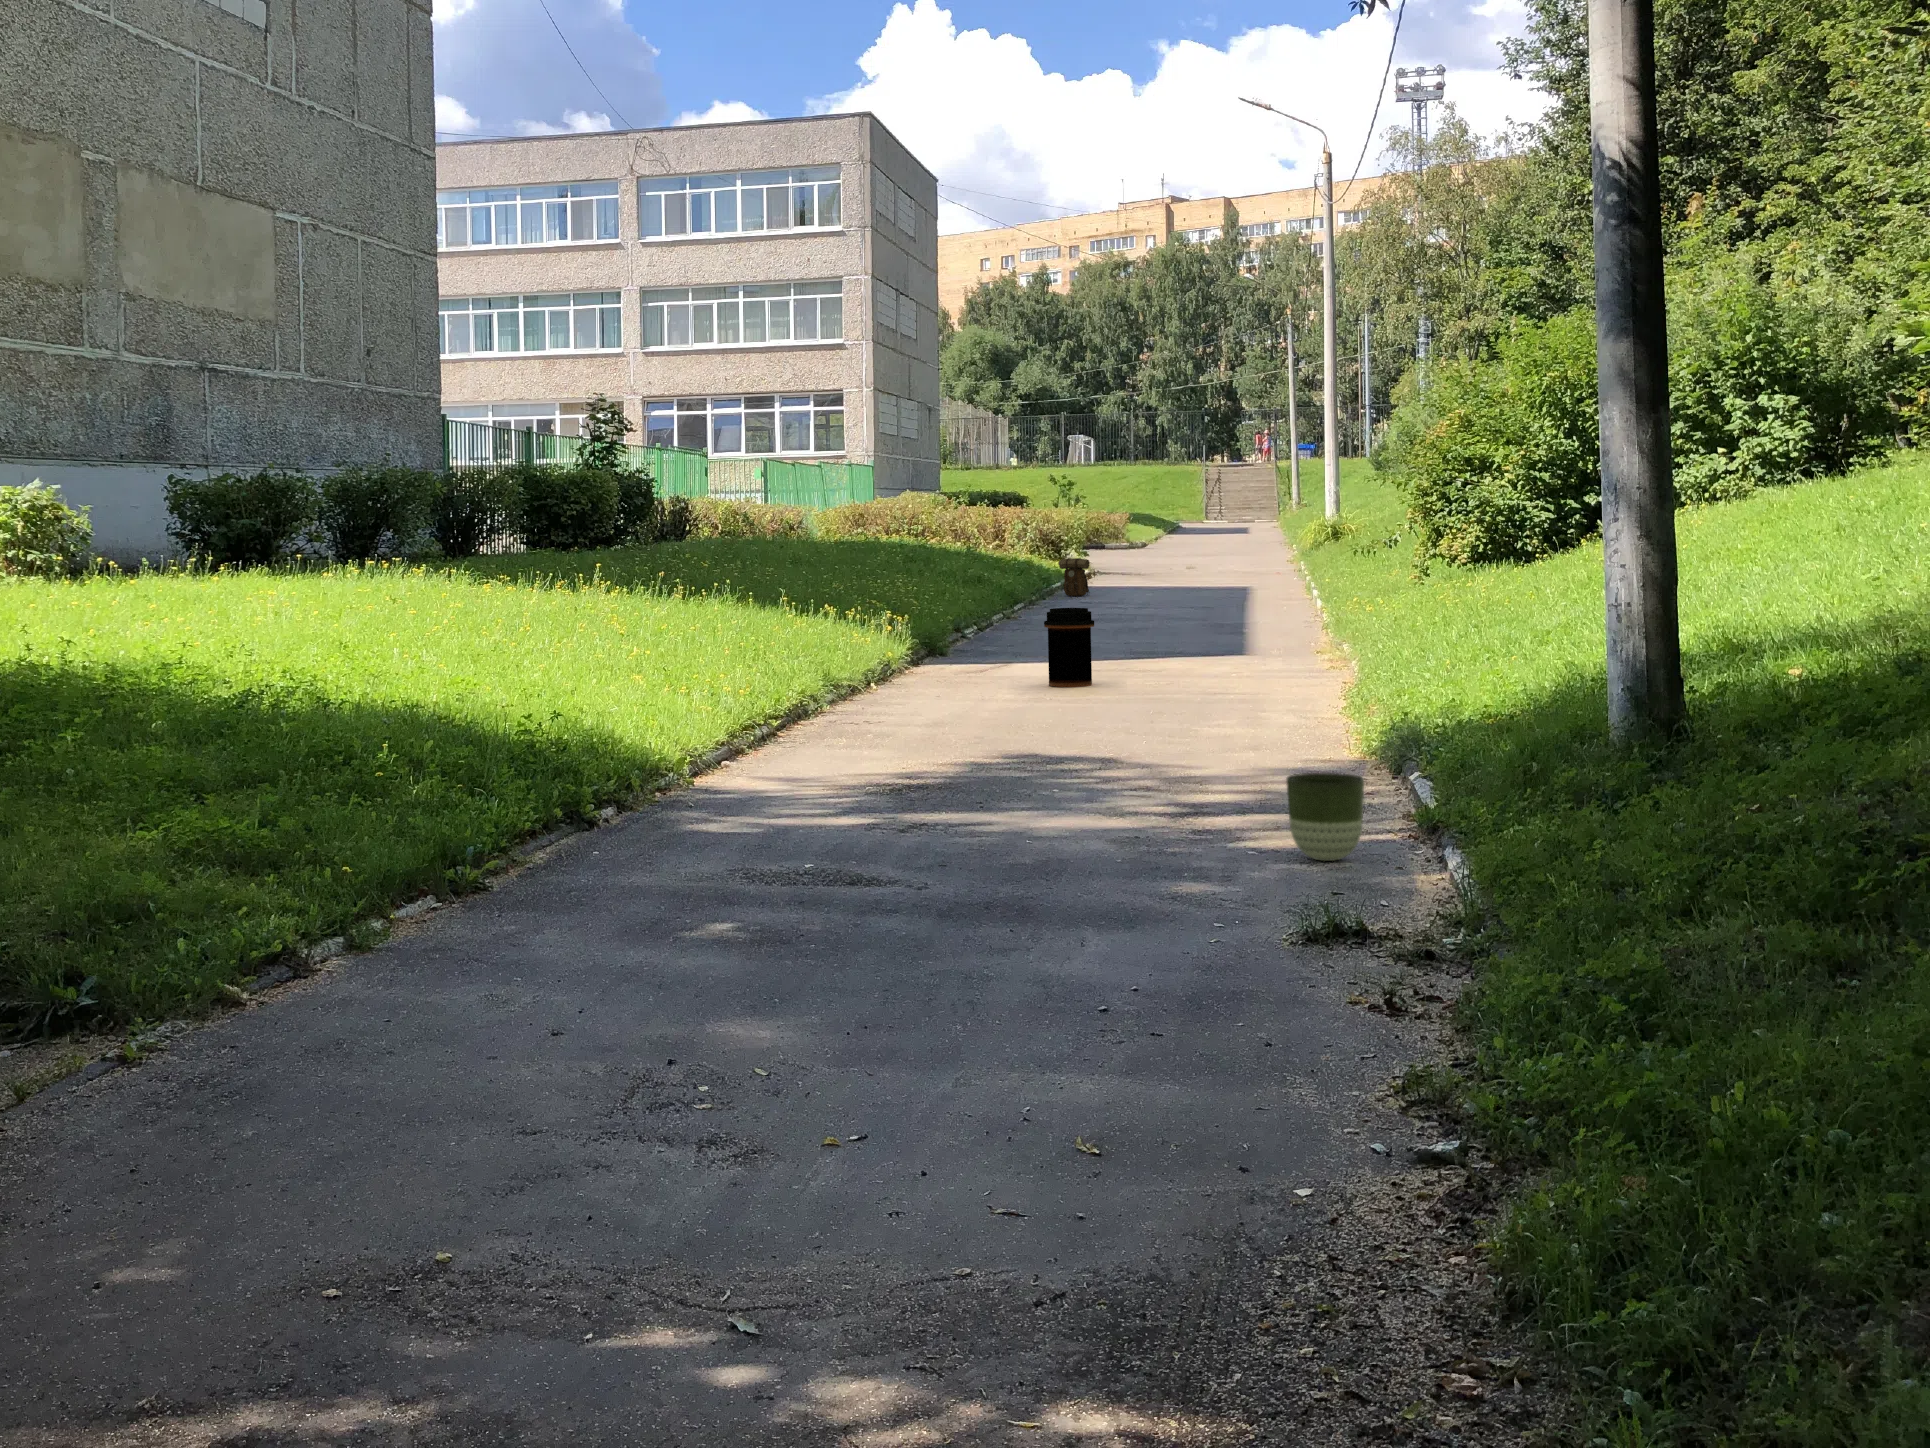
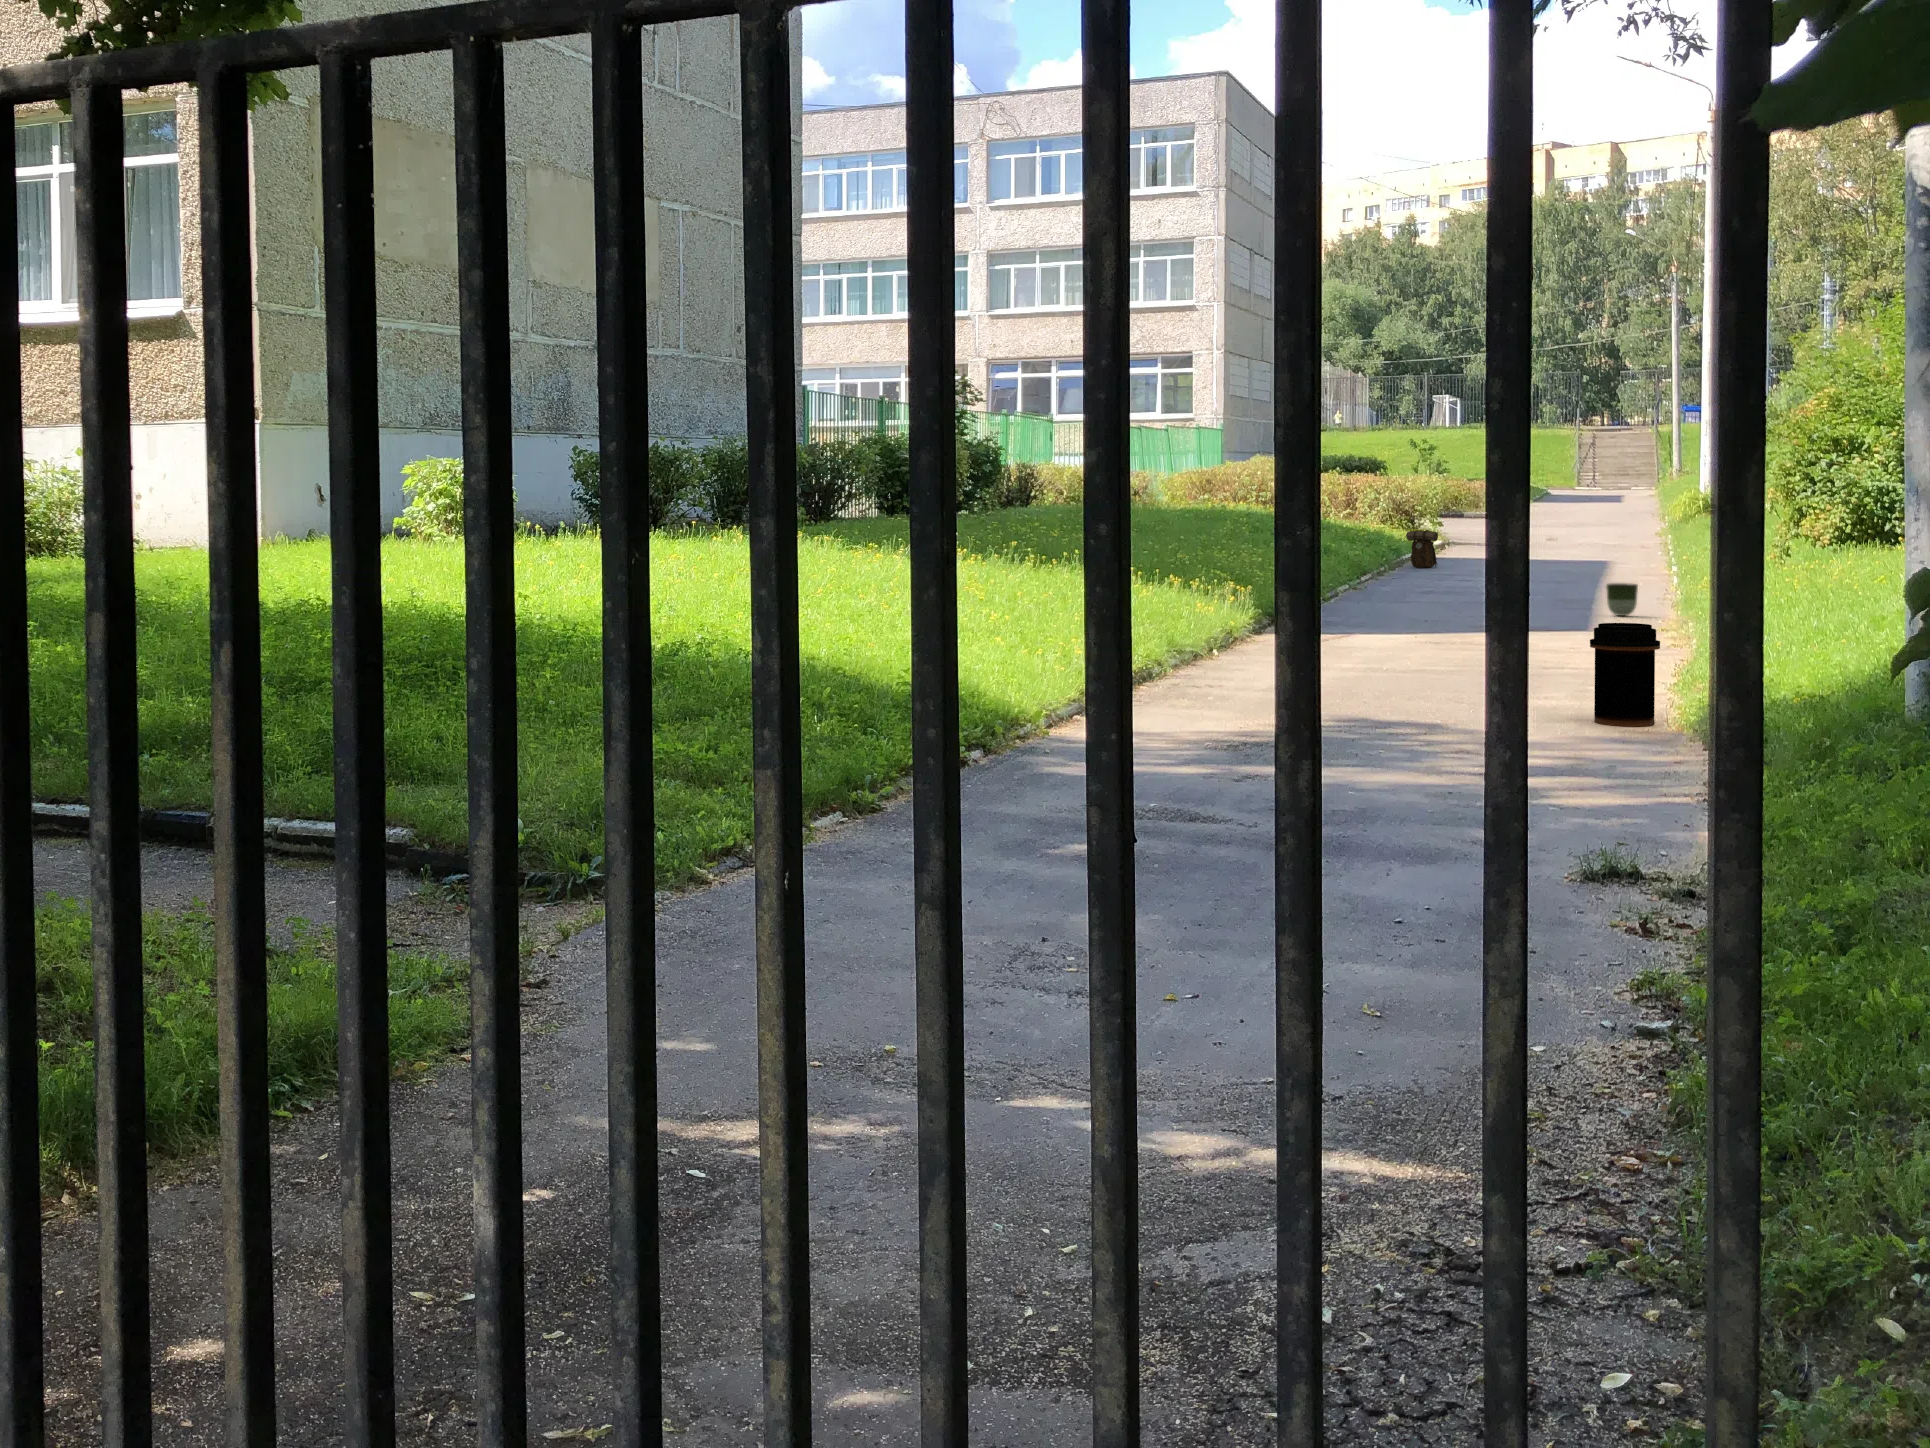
trash can: present [1044,608,1094,687] -> present [1590,623,1660,726]
planter: present [1286,773,1364,861] -> present [1606,583,1638,616]

